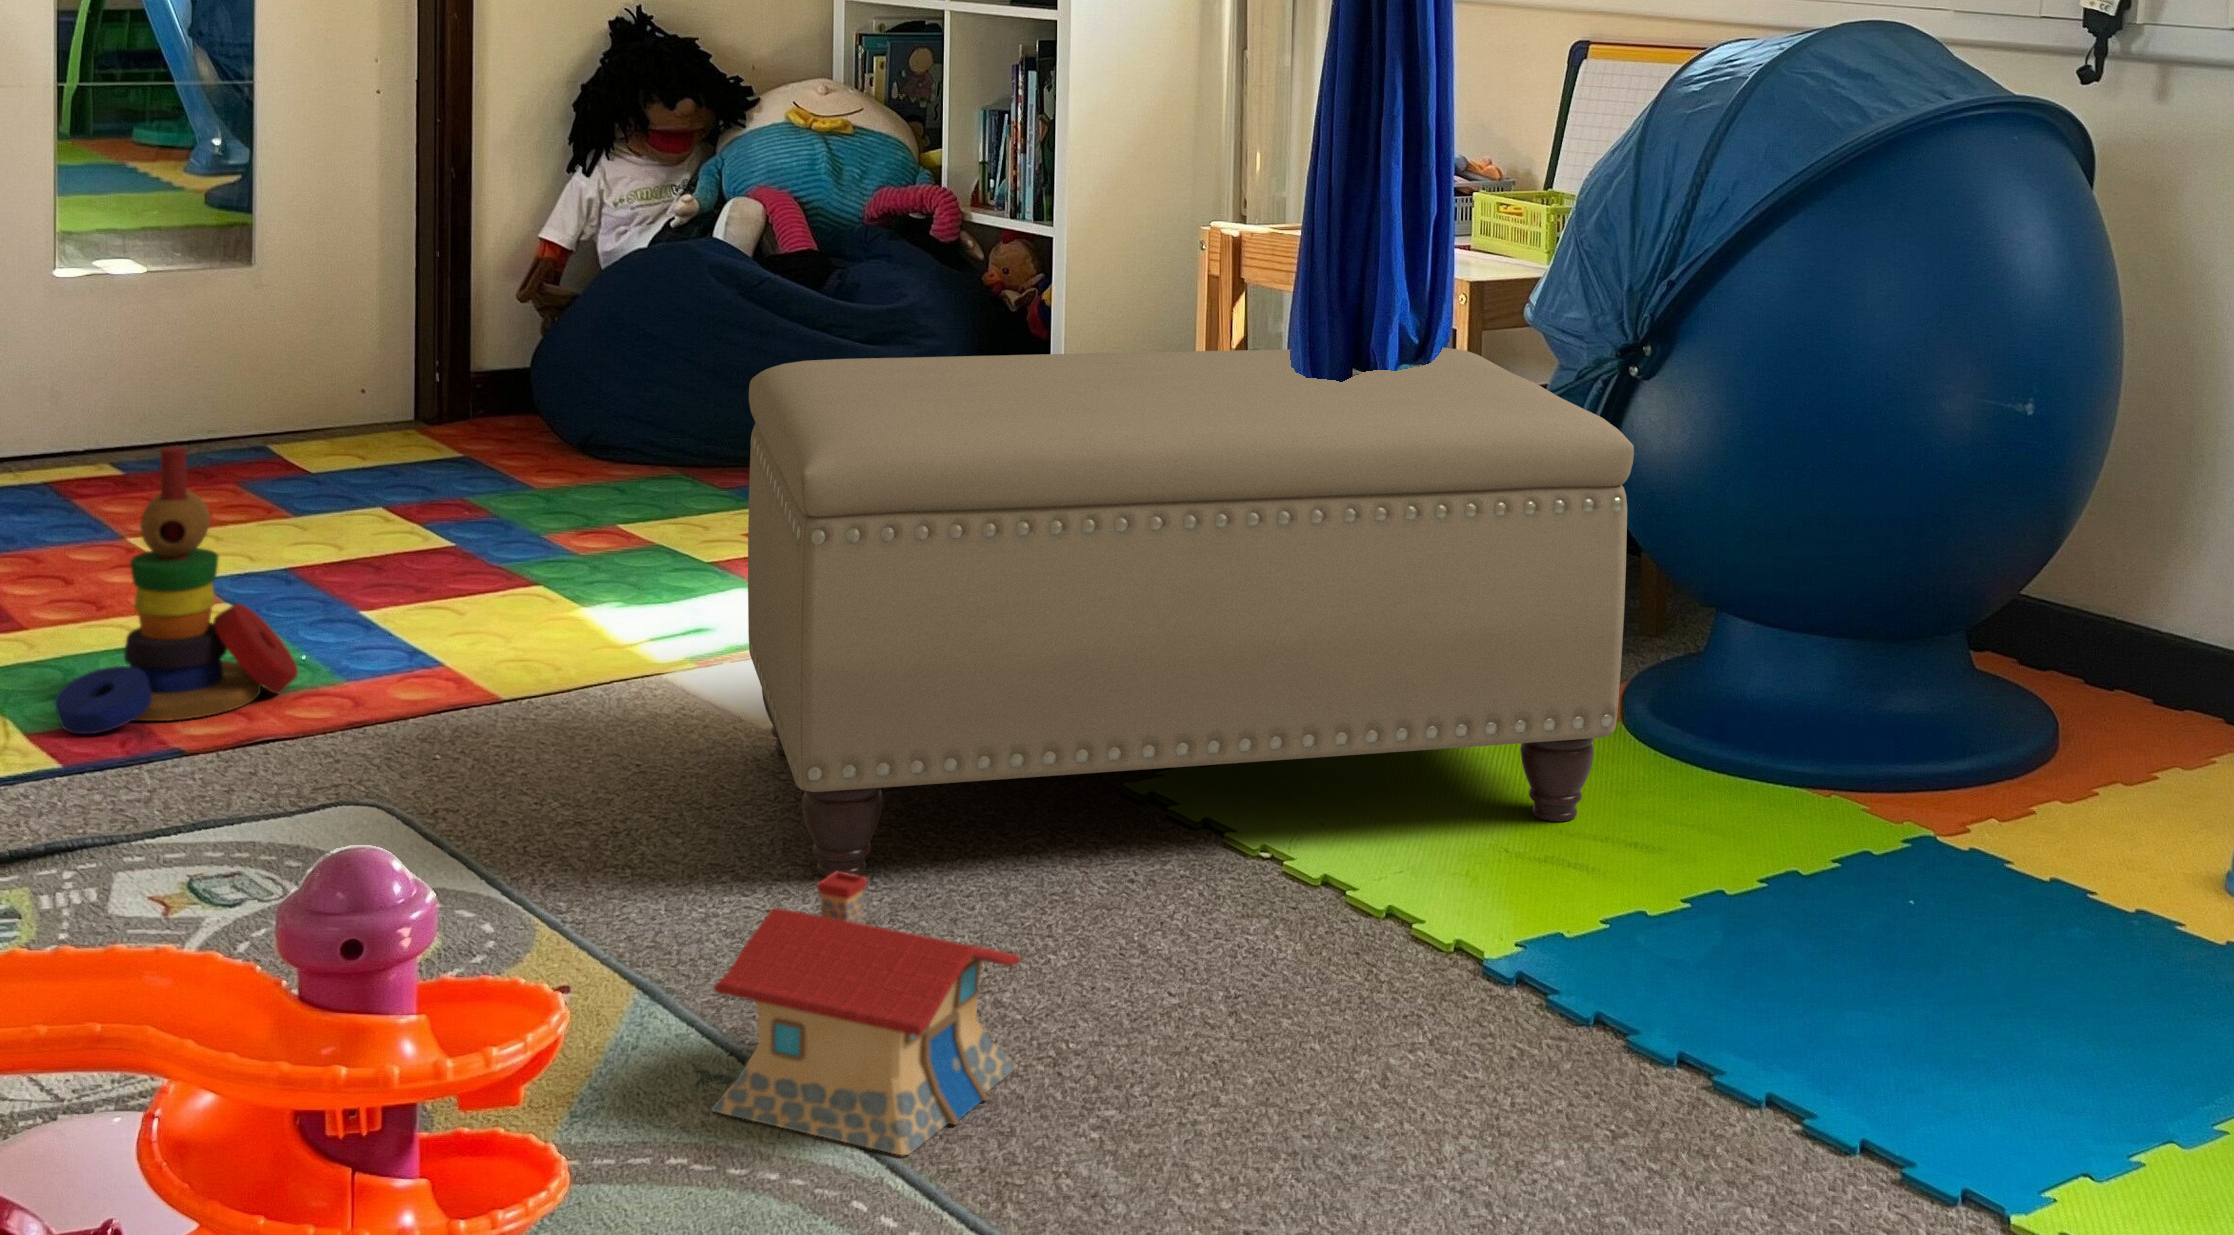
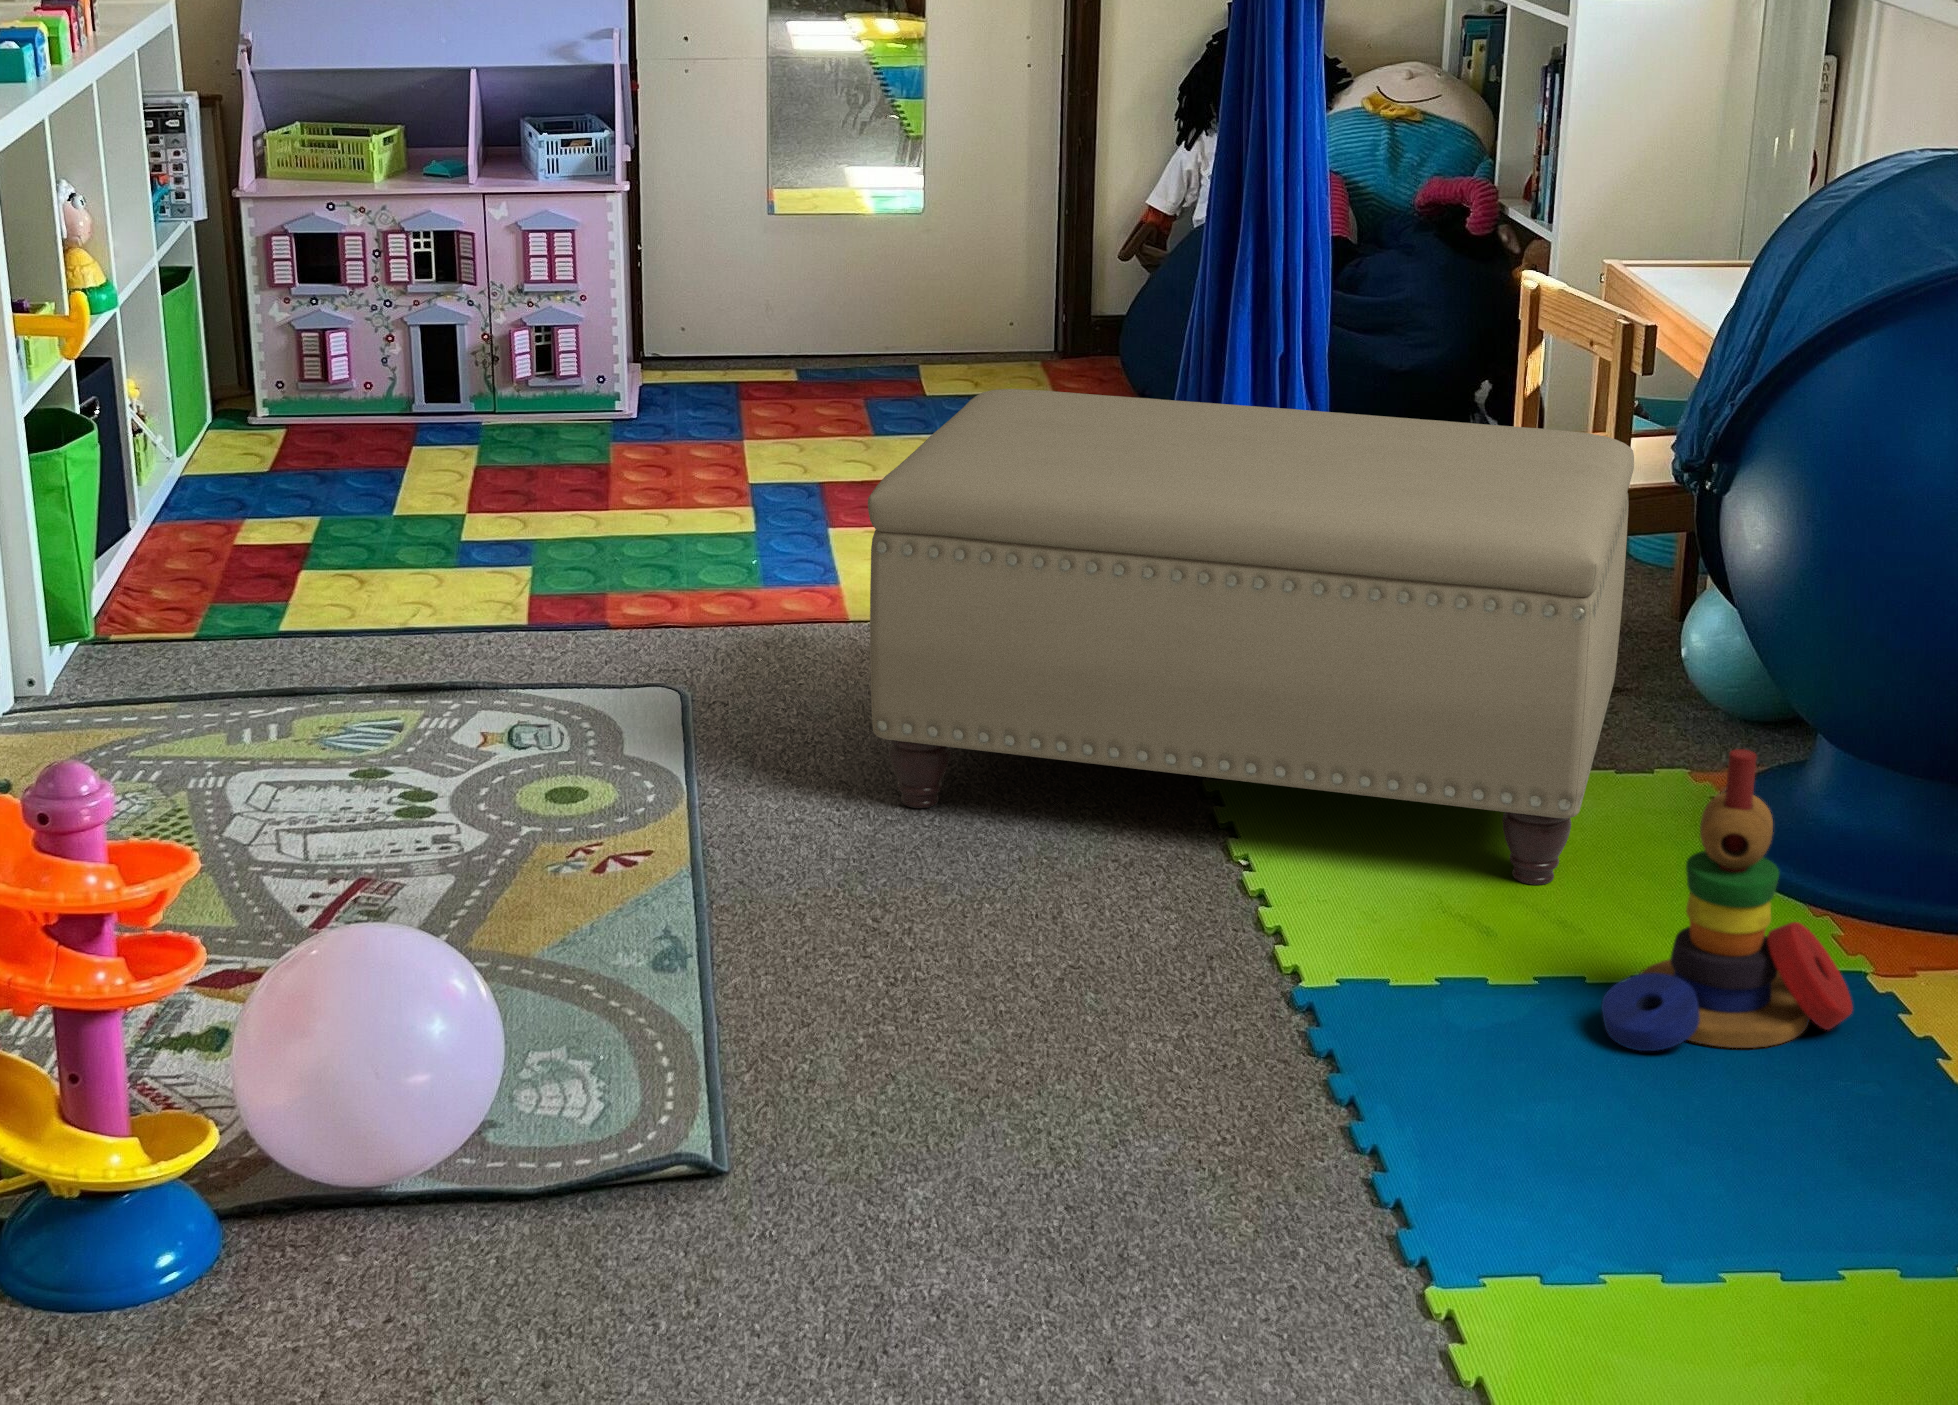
stacking toy: present [54,447,298,734] -> present [1601,749,1853,1051]
toy house: present [712,872,1020,1155] -> none [648,802,866,1007]

